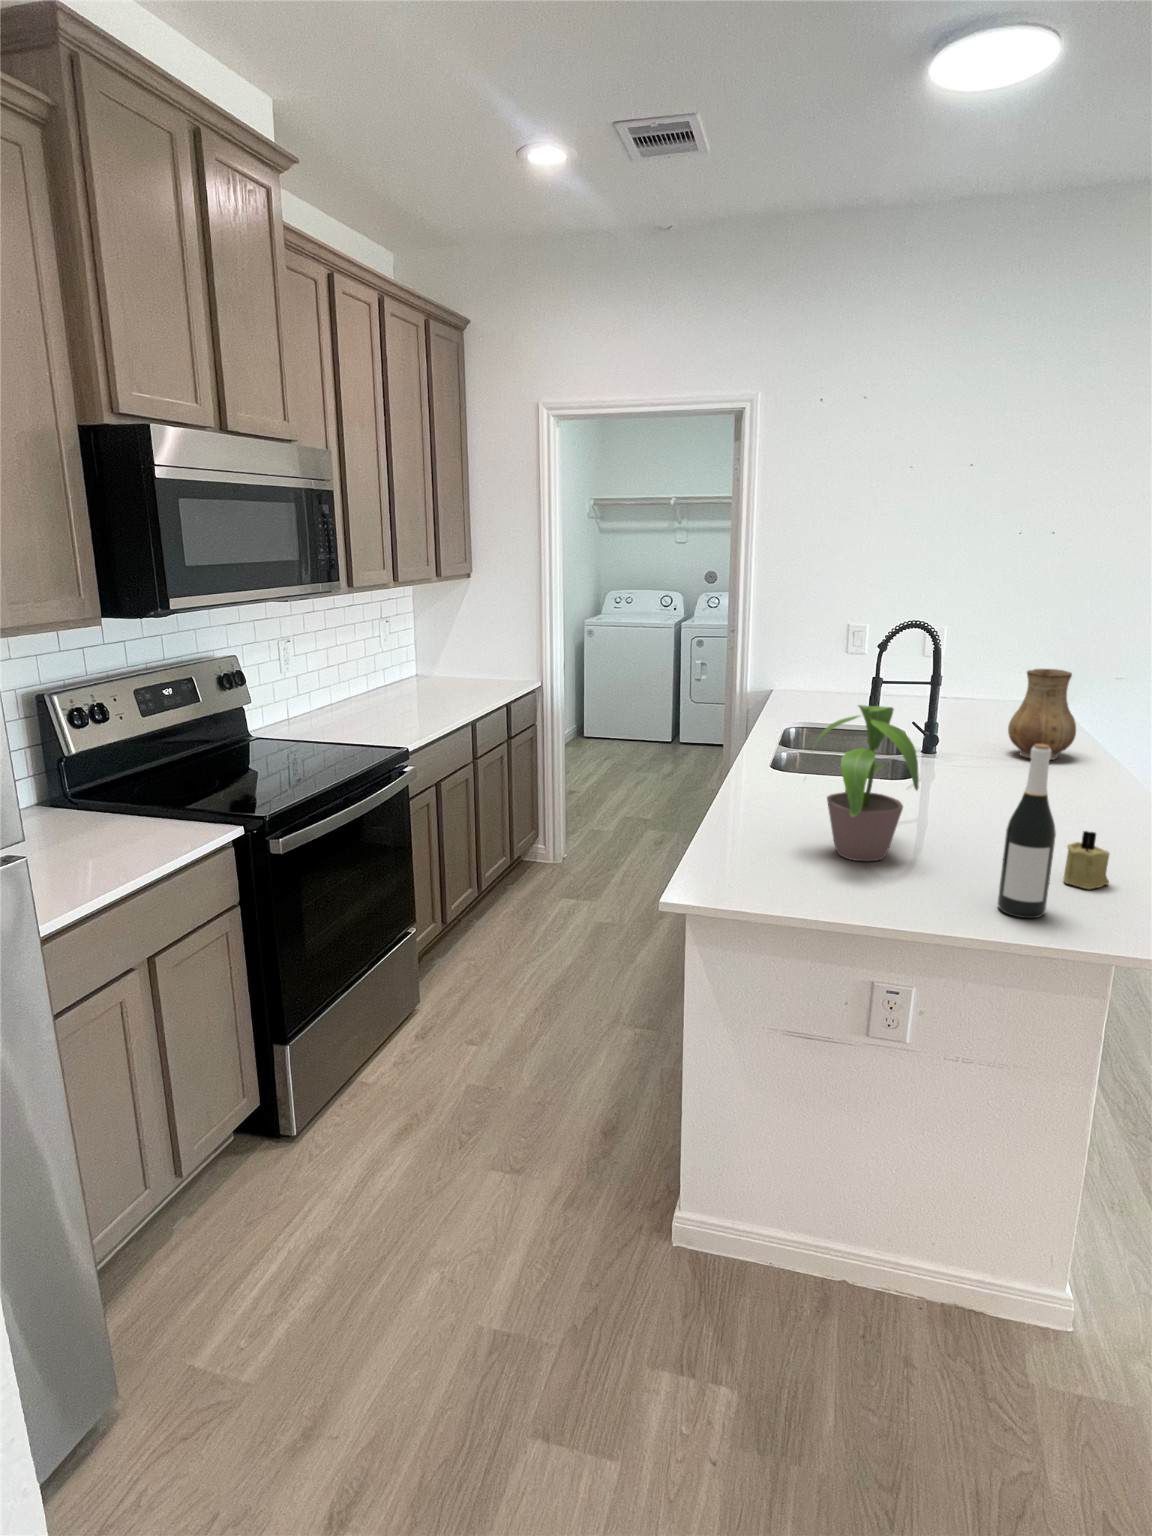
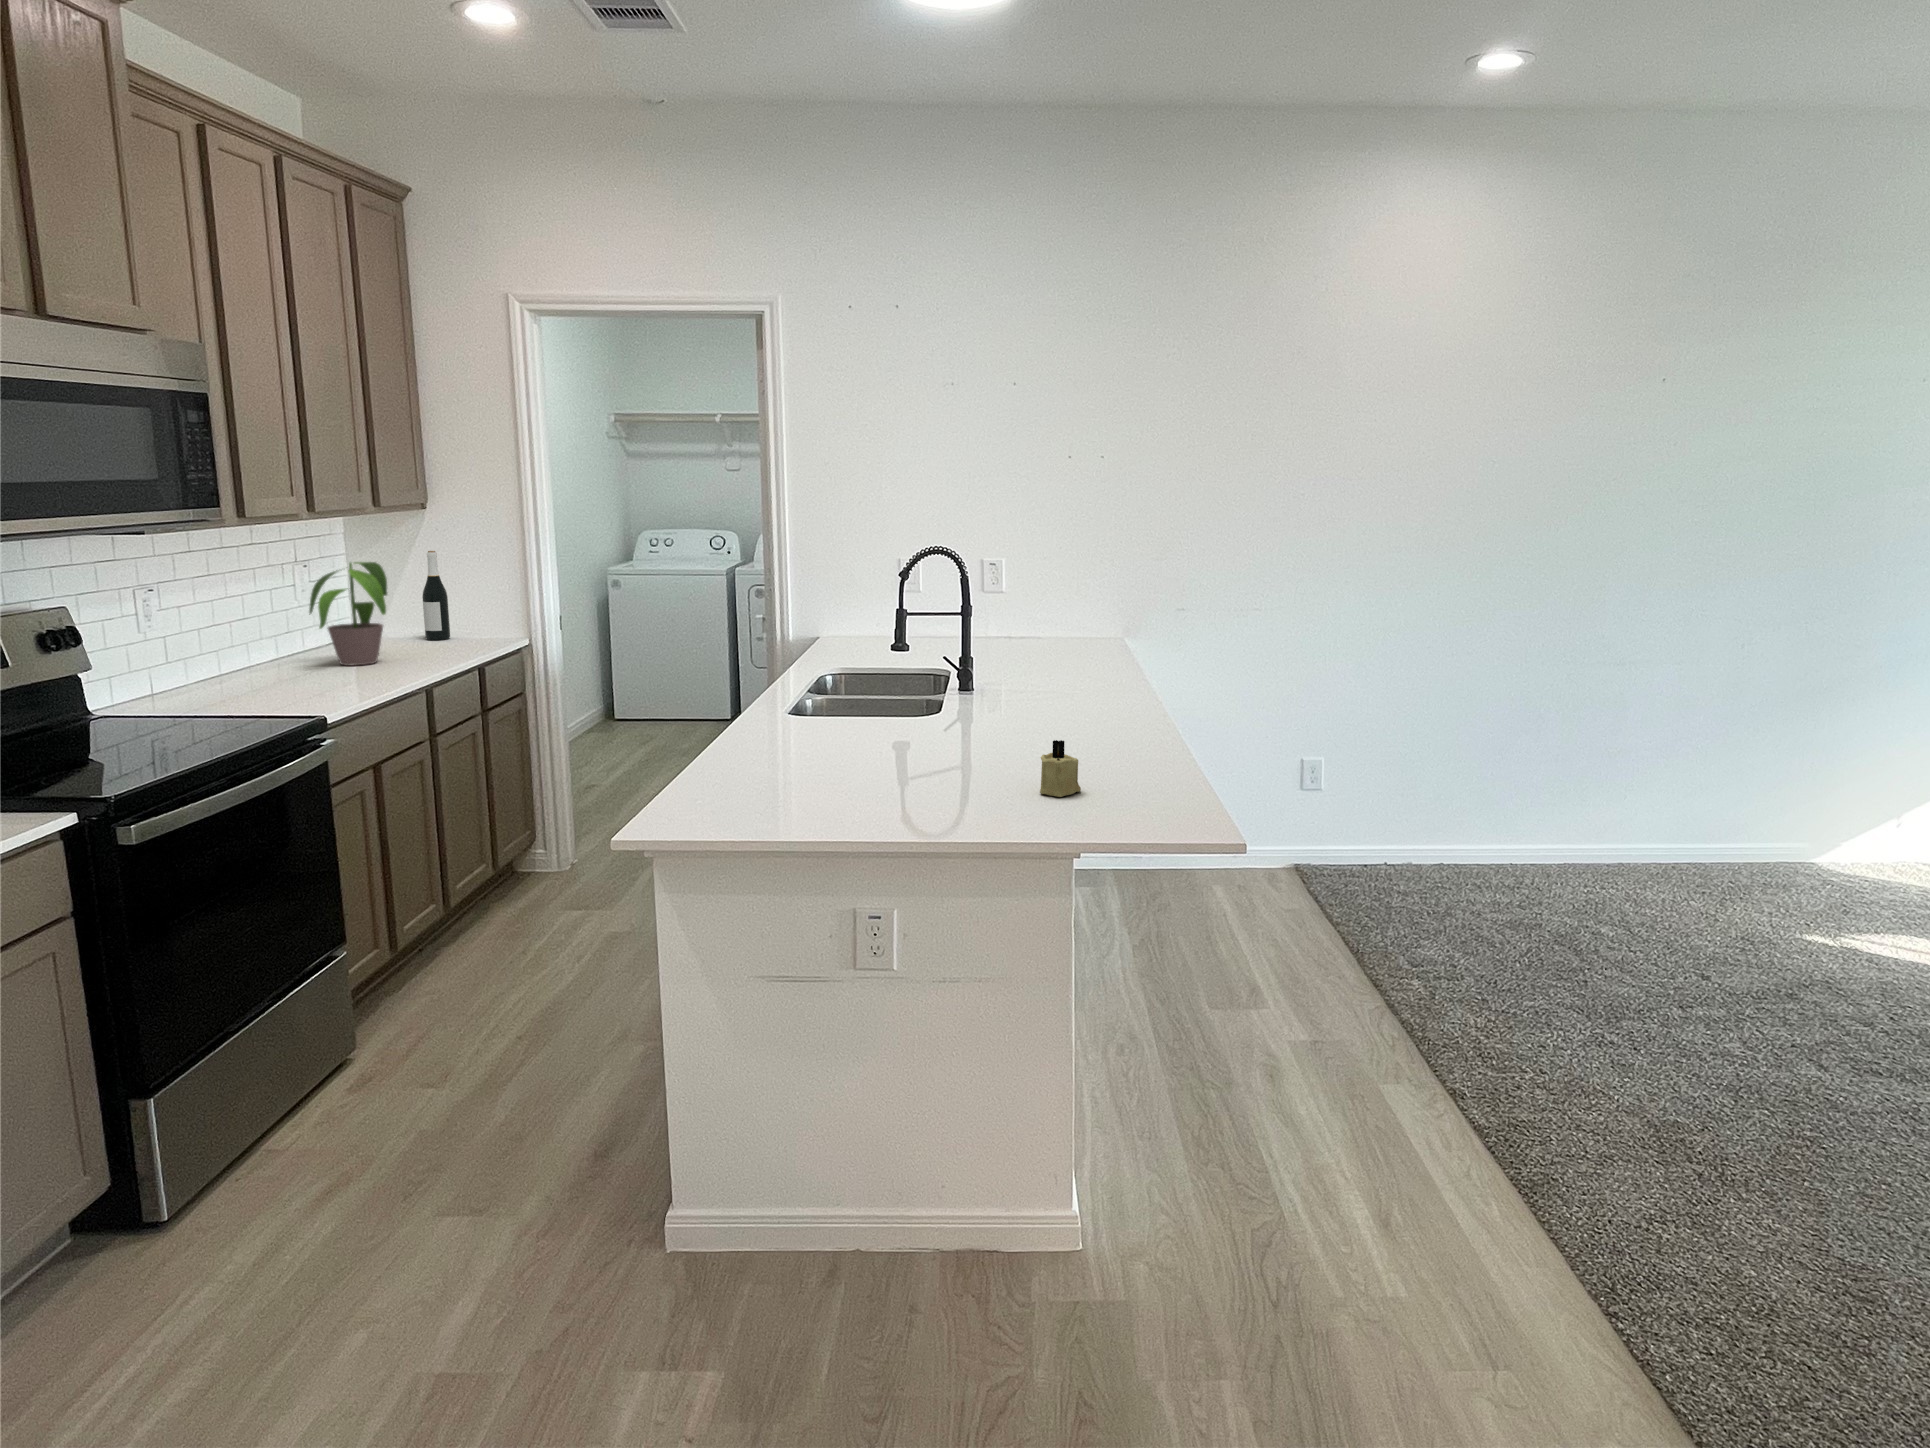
ceramic pitcher: present [1008,669,1076,760] -> none [1041,596,1105,691]
potted plant: present [805,705,919,861] -> present [309,562,387,666]
wine bottle: present [998,744,1056,918] -> present [422,551,450,640]

